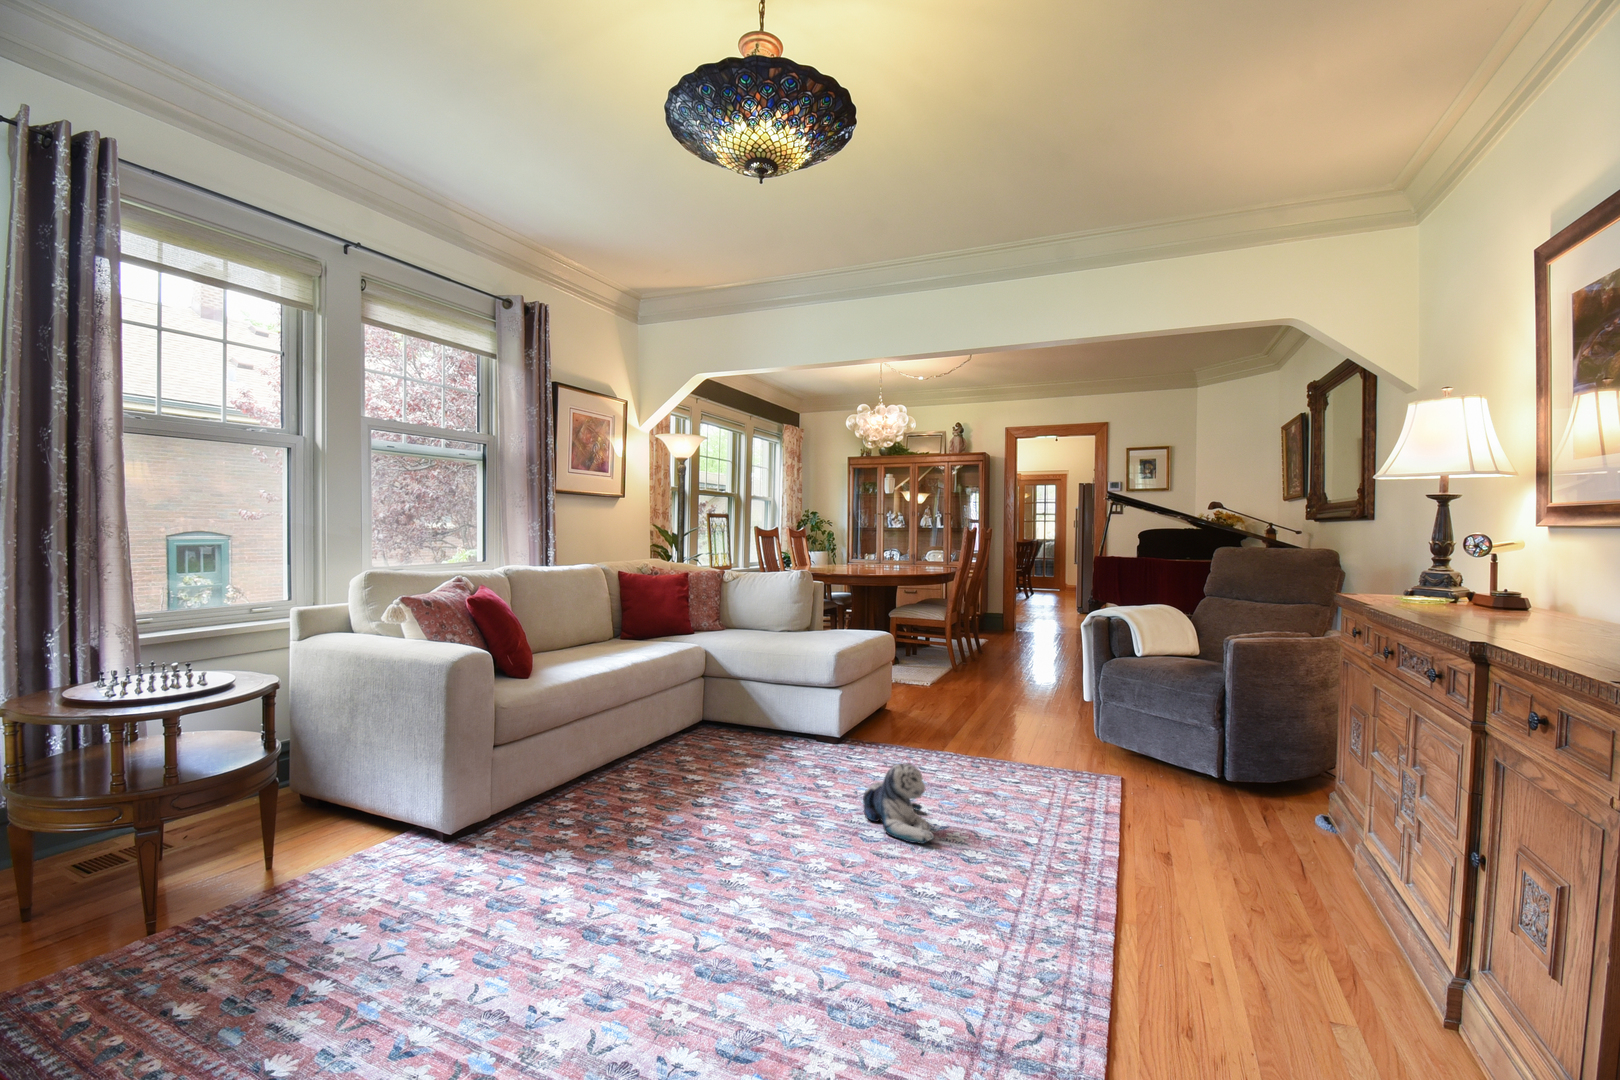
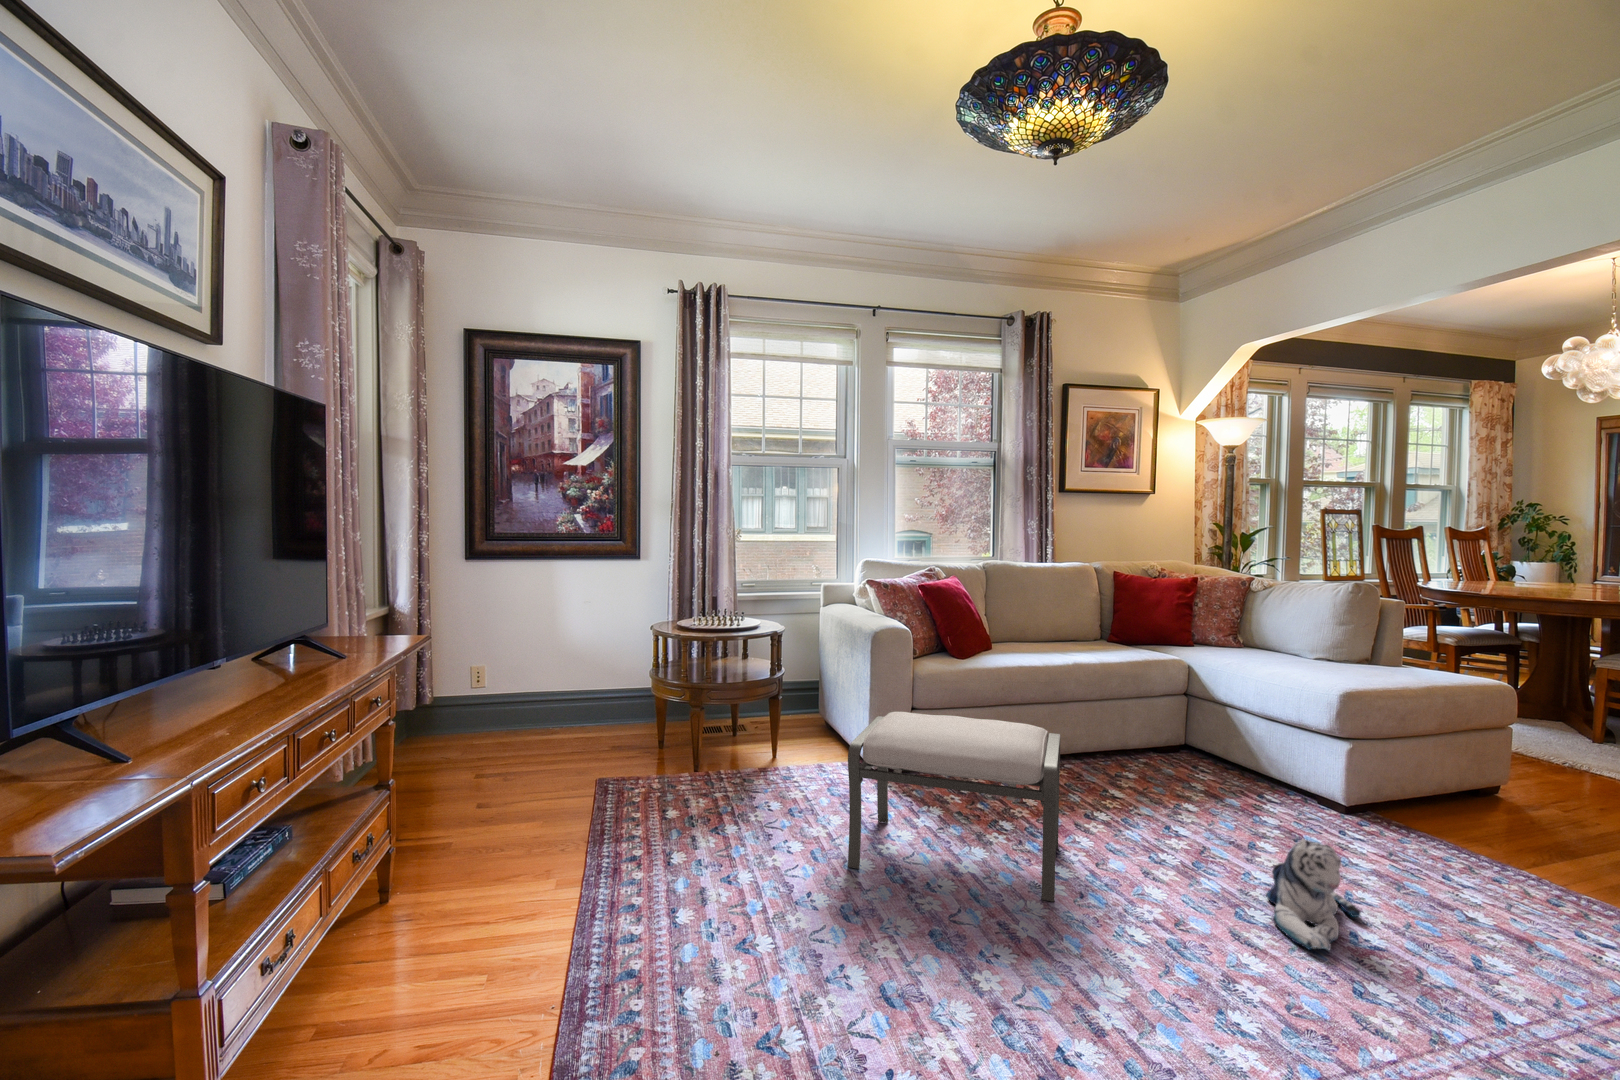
ottoman: none [511,730,755,955] -> present [848,712,1060,902]

